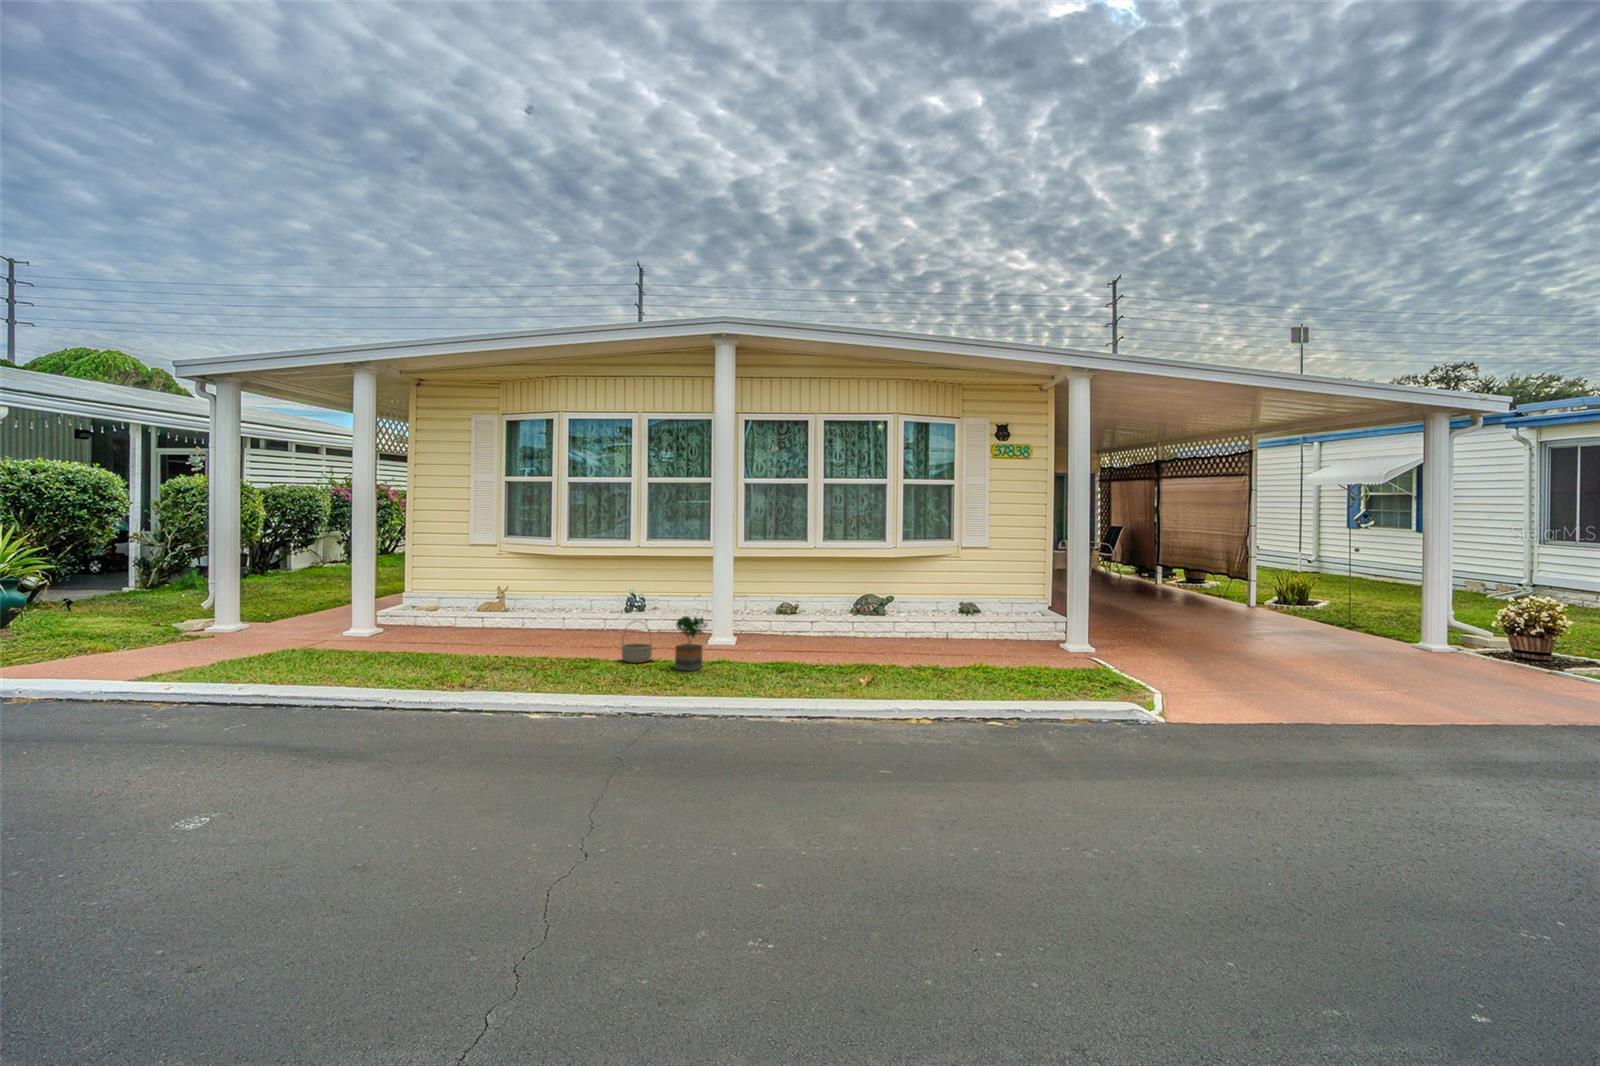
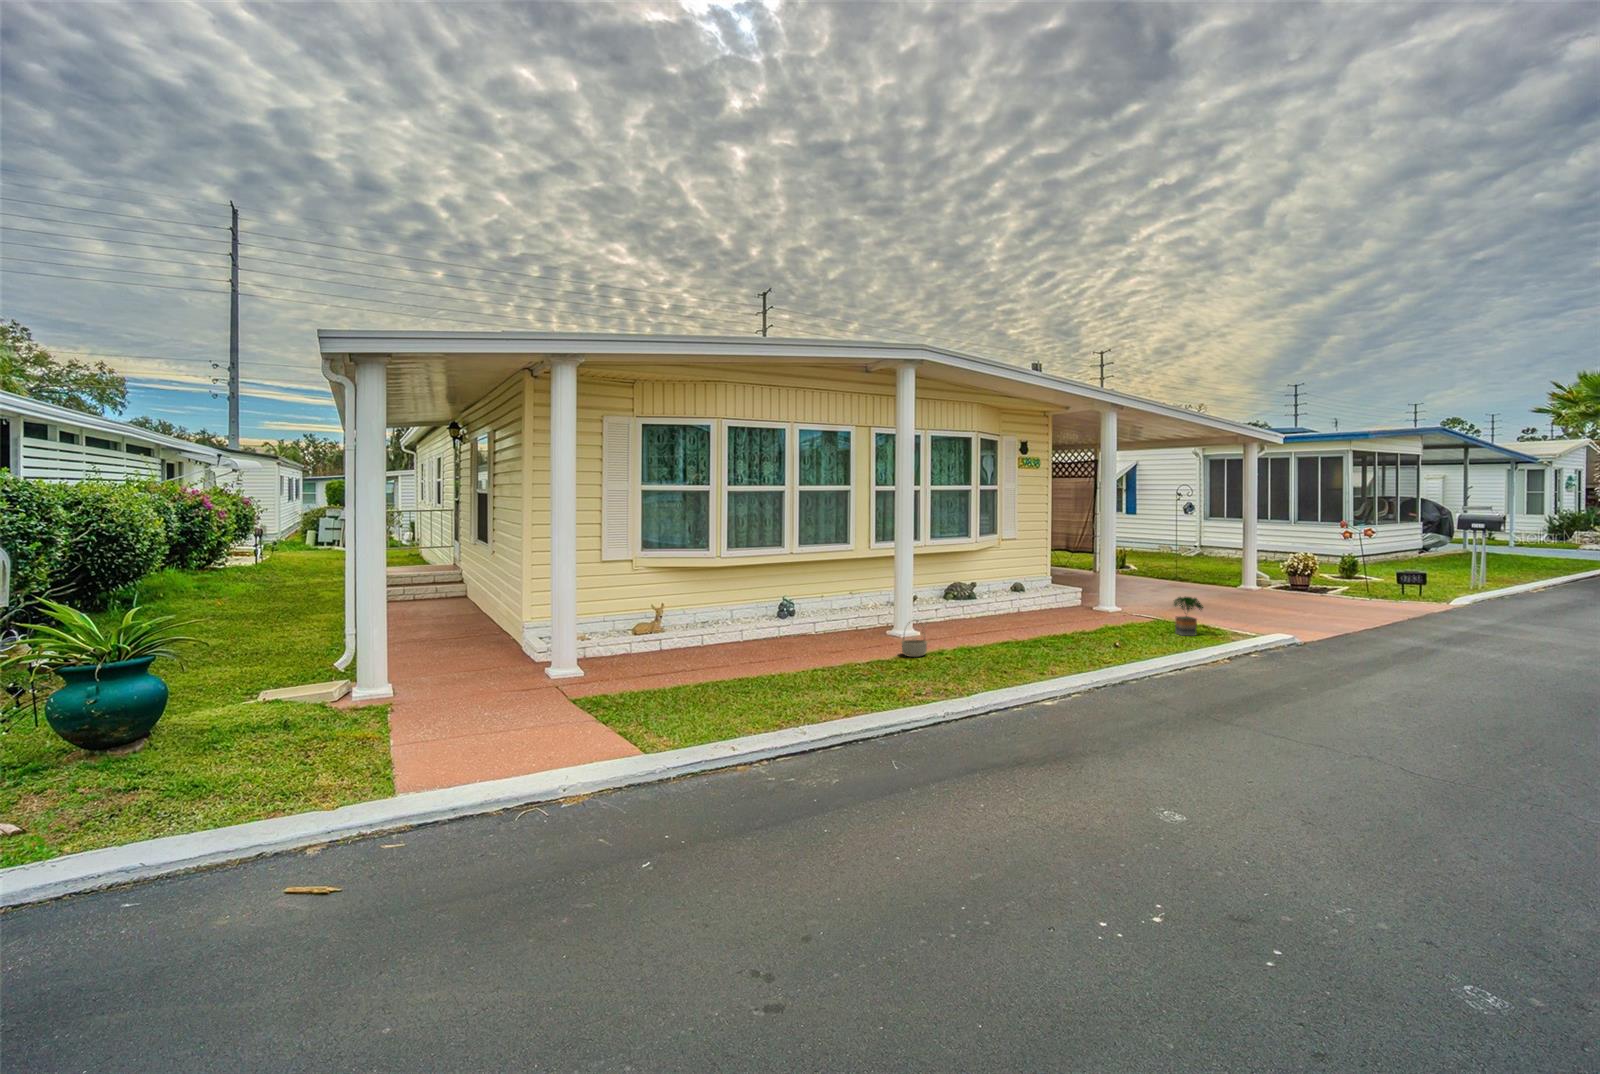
potted tree: present [675,616,708,671] -> present [1174,596,1203,636]

